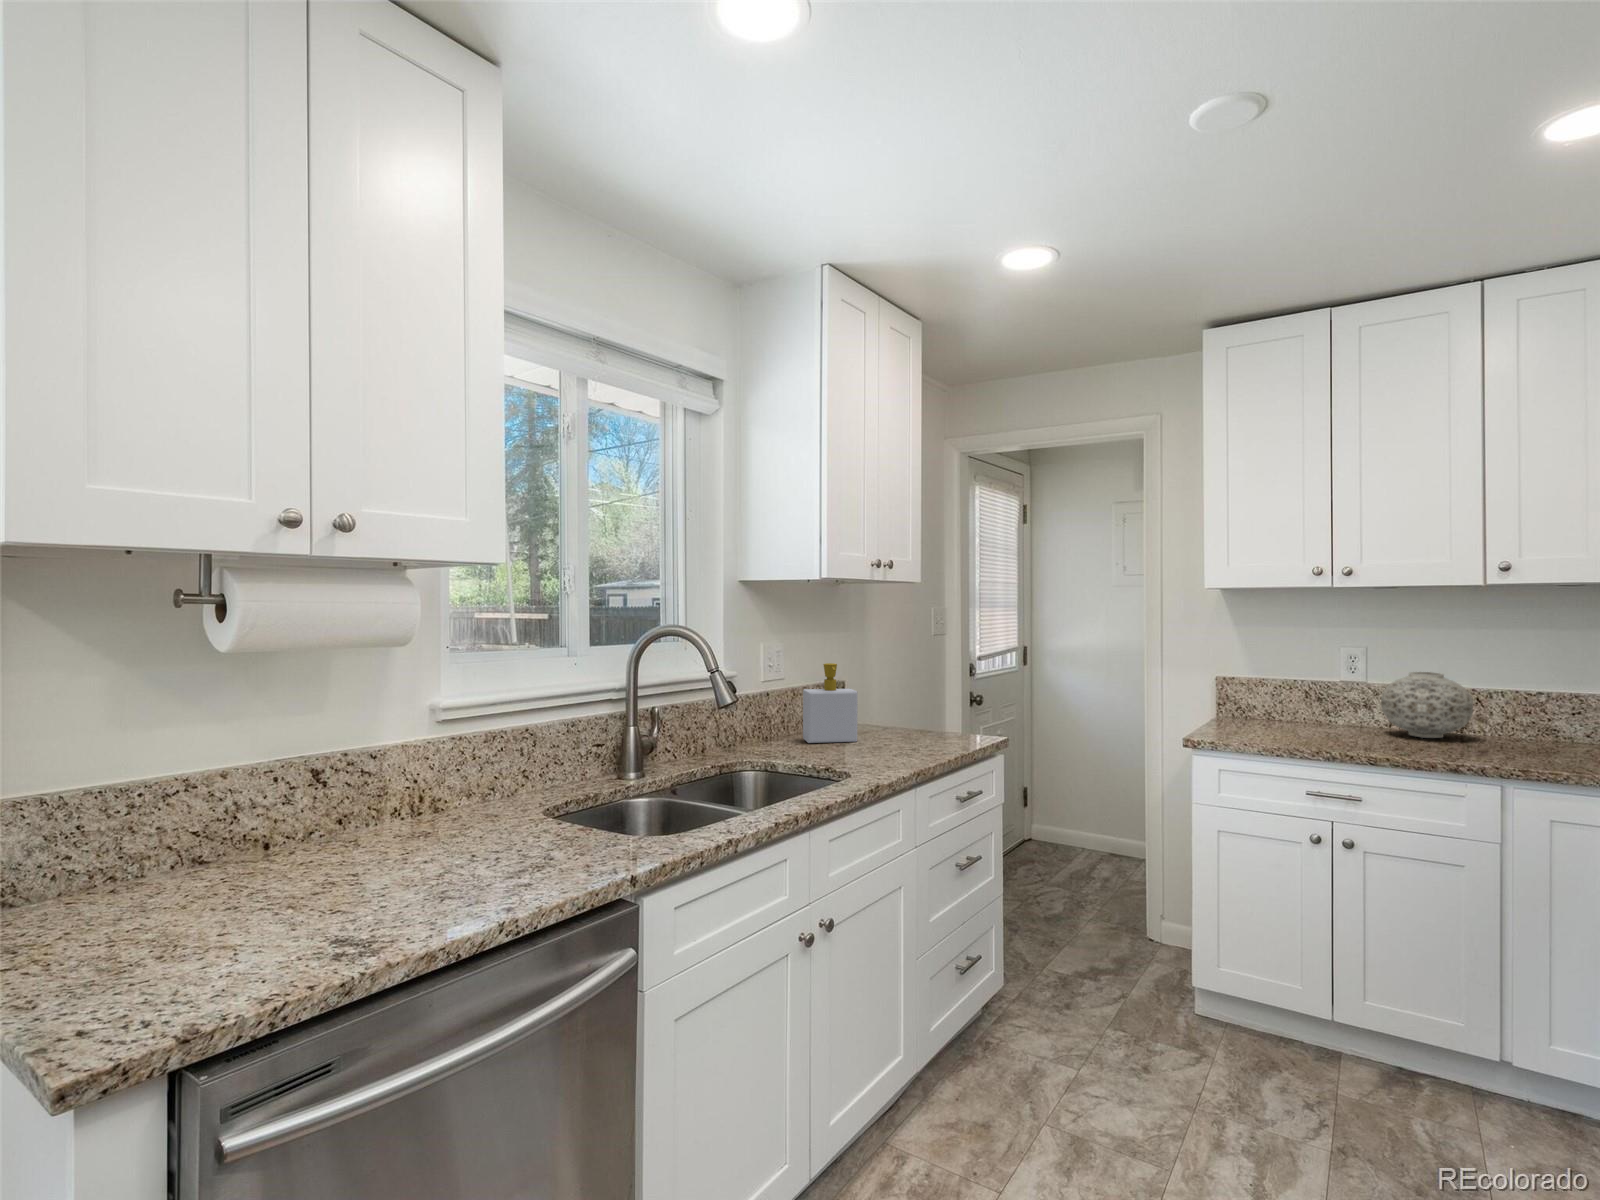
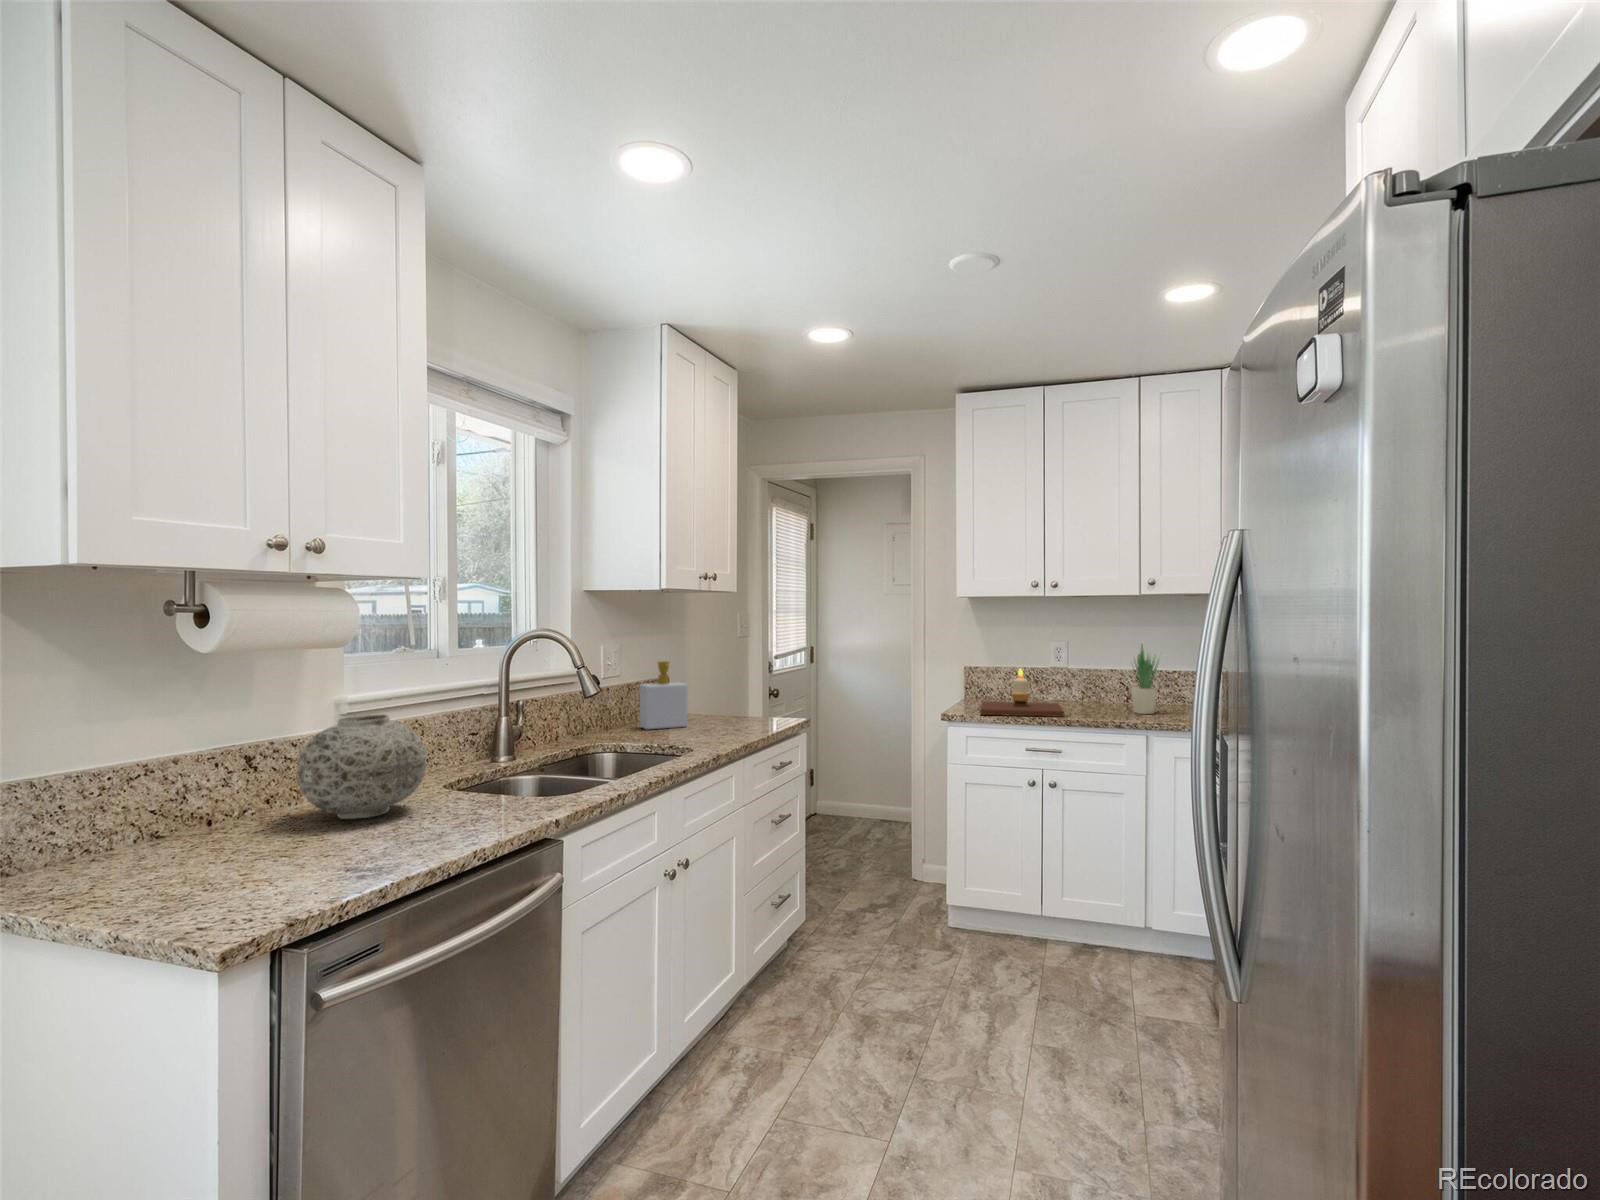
potted plant: none [1471,655,1523,756] -> present [1131,646,1159,714]
vase: present [1381,672,1473,738] -> present [297,715,427,819]
candle: none [1240,683,1366,754] -> present [980,668,1064,717]

